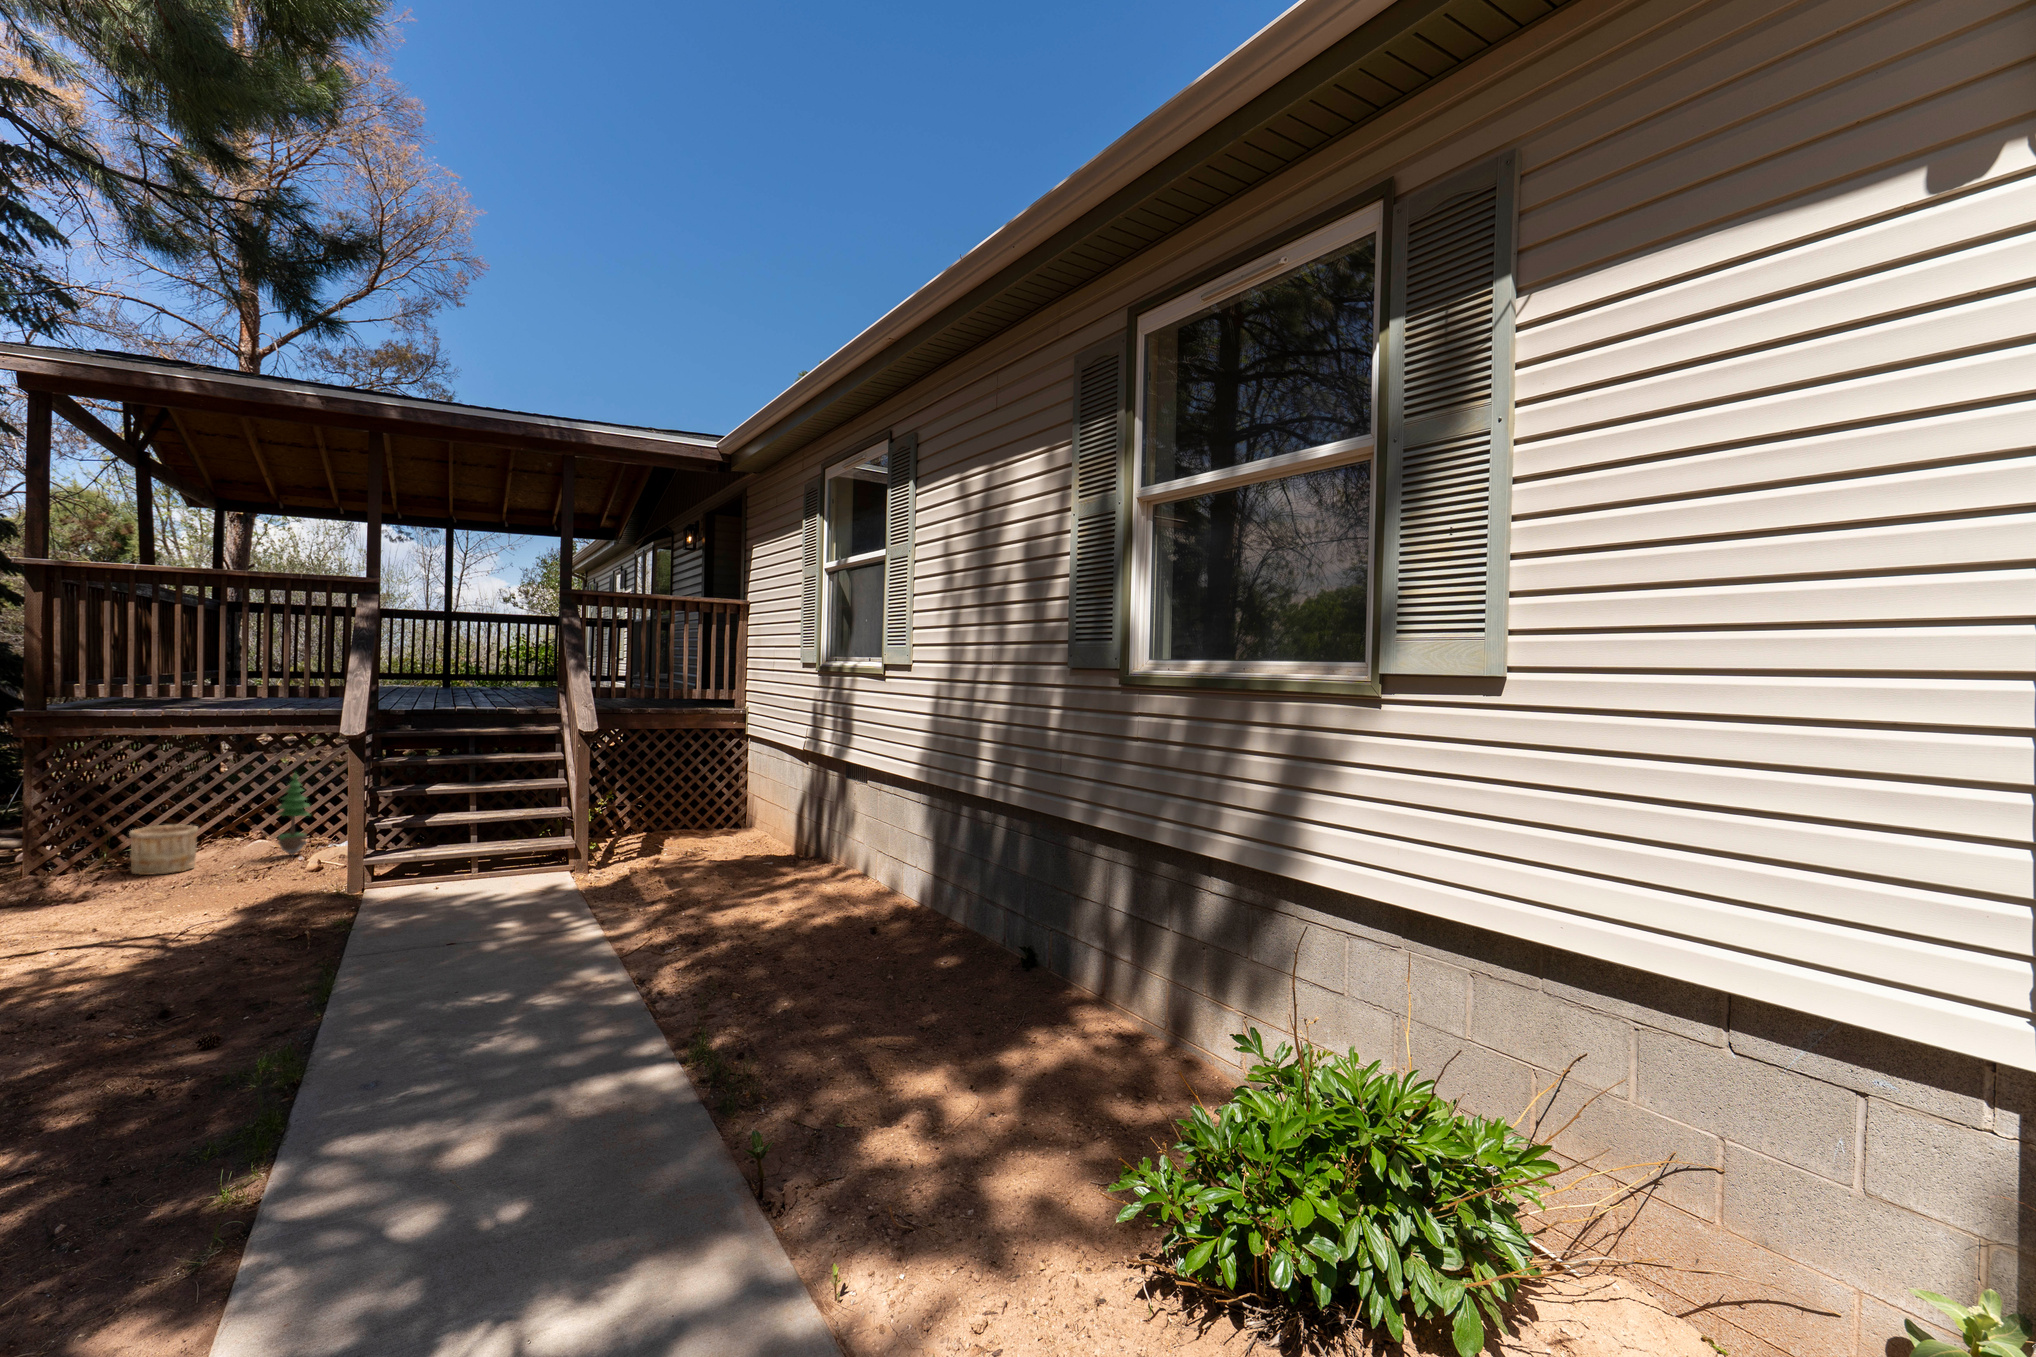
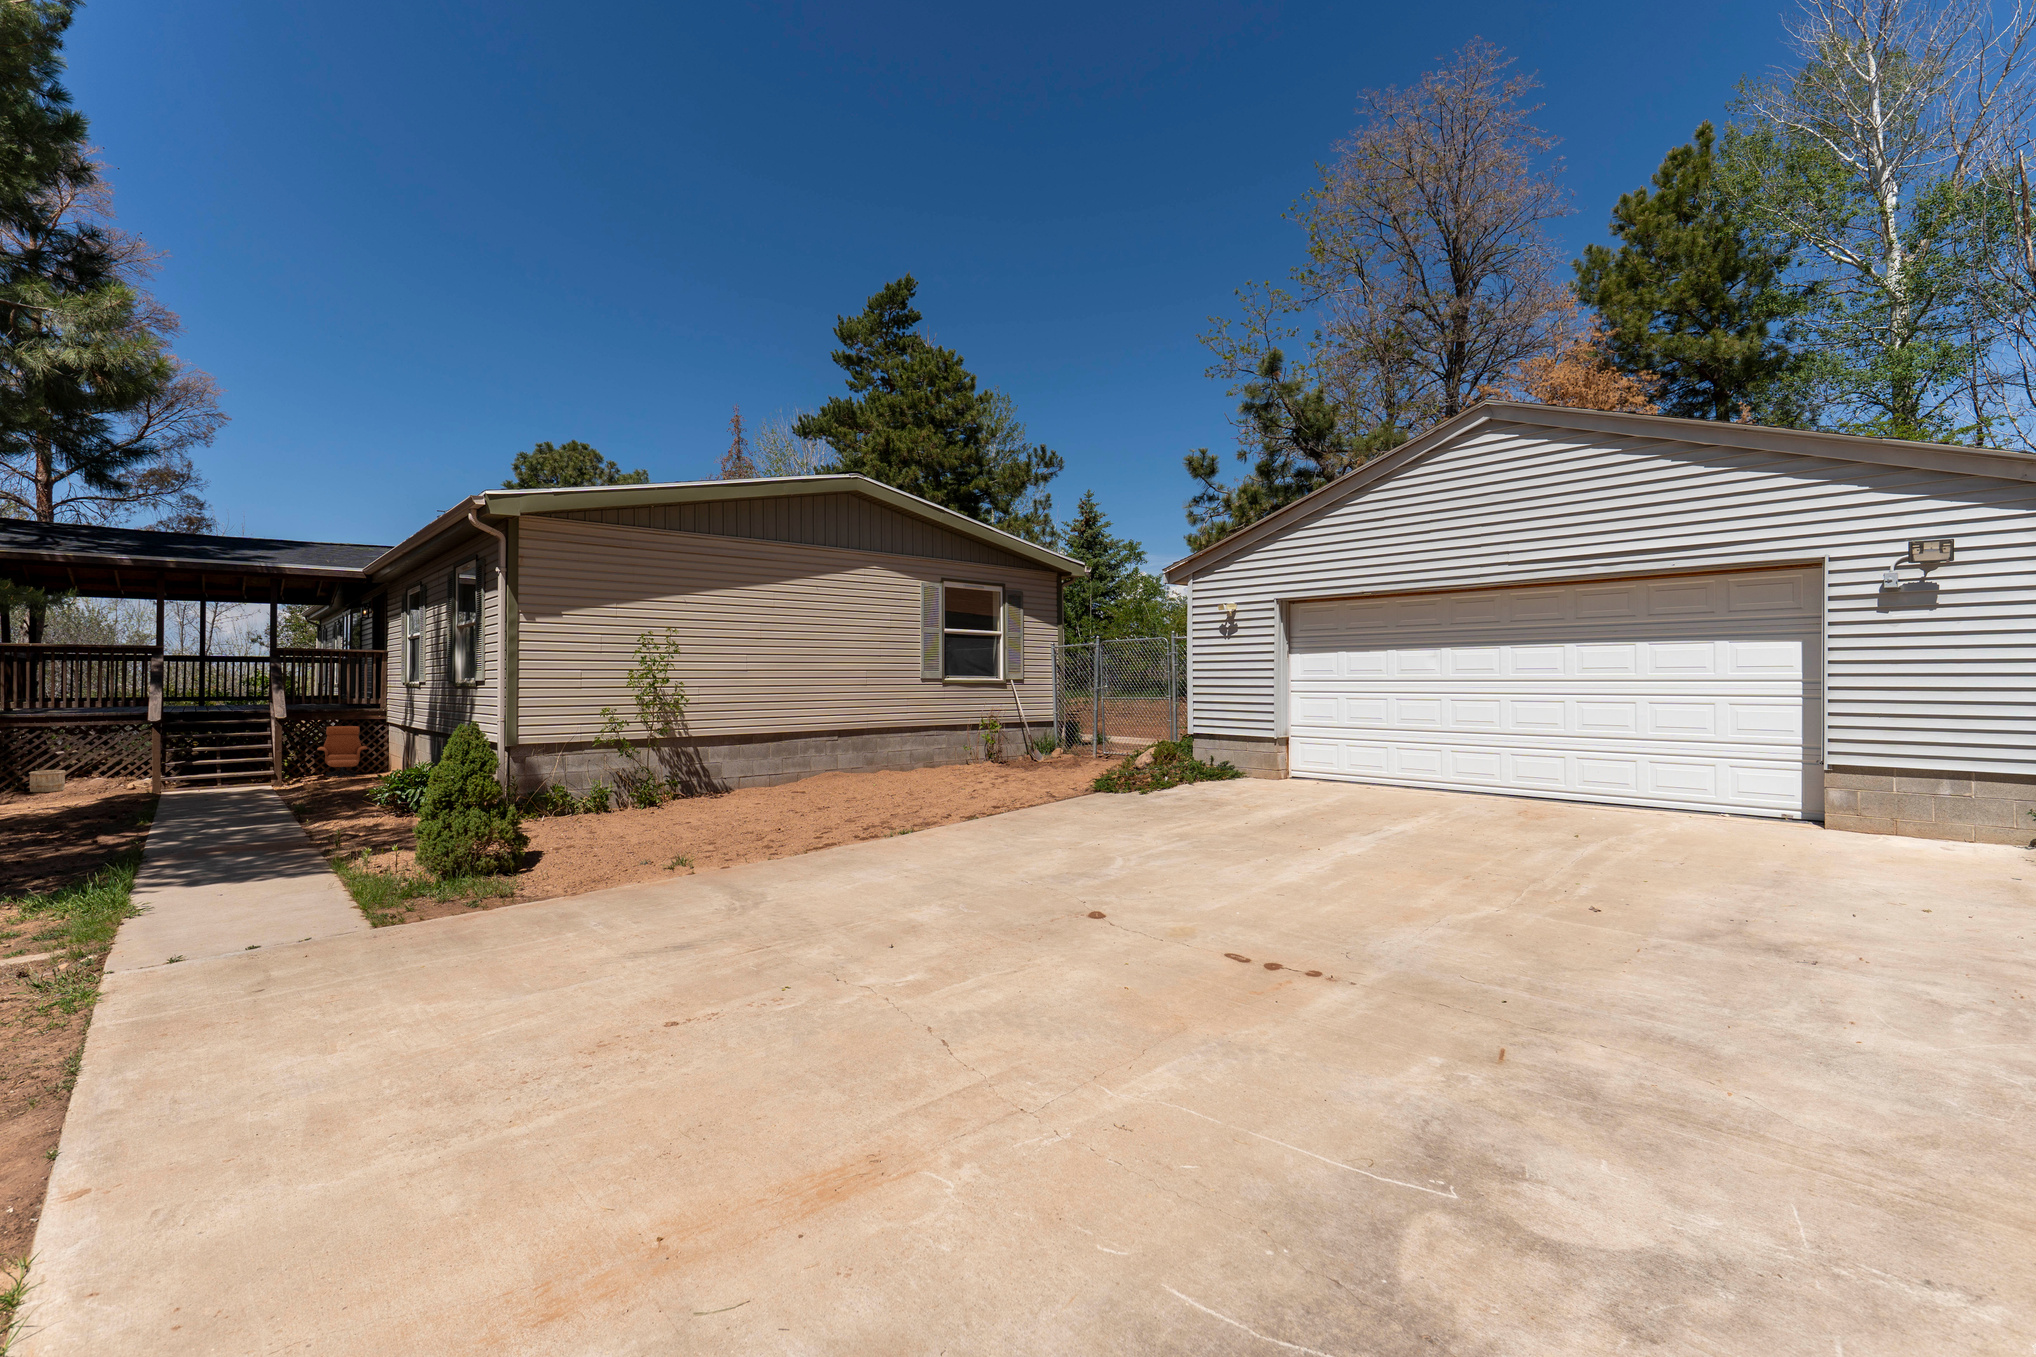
lounge chair: none [636,741,719,847] -> present [317,726,367,778]
potted tree: present [277,772,310,855] -> none [105,744,127,786]

